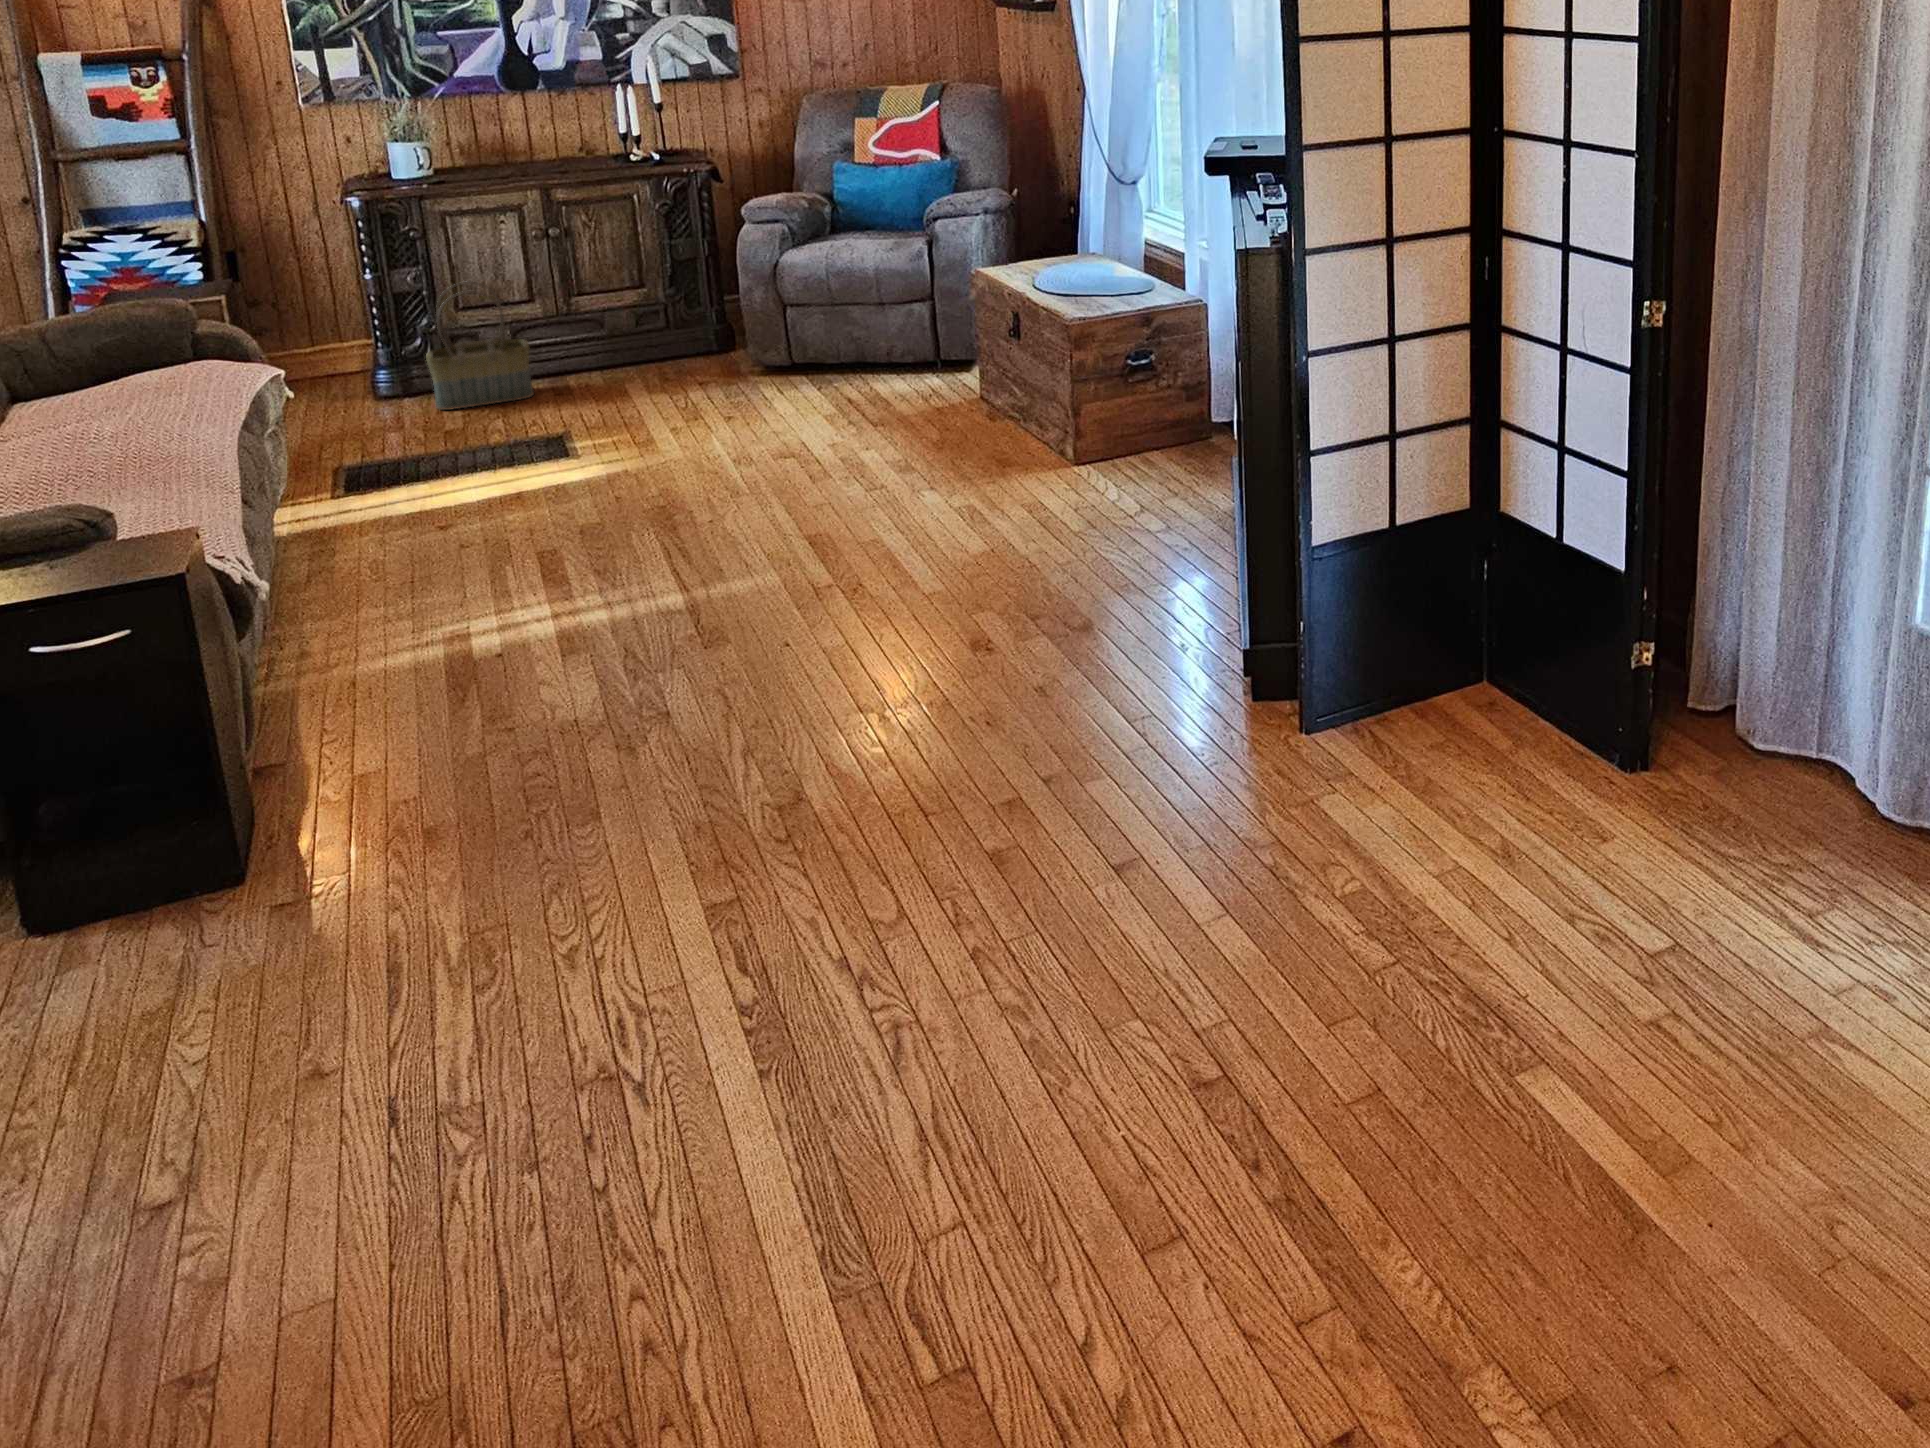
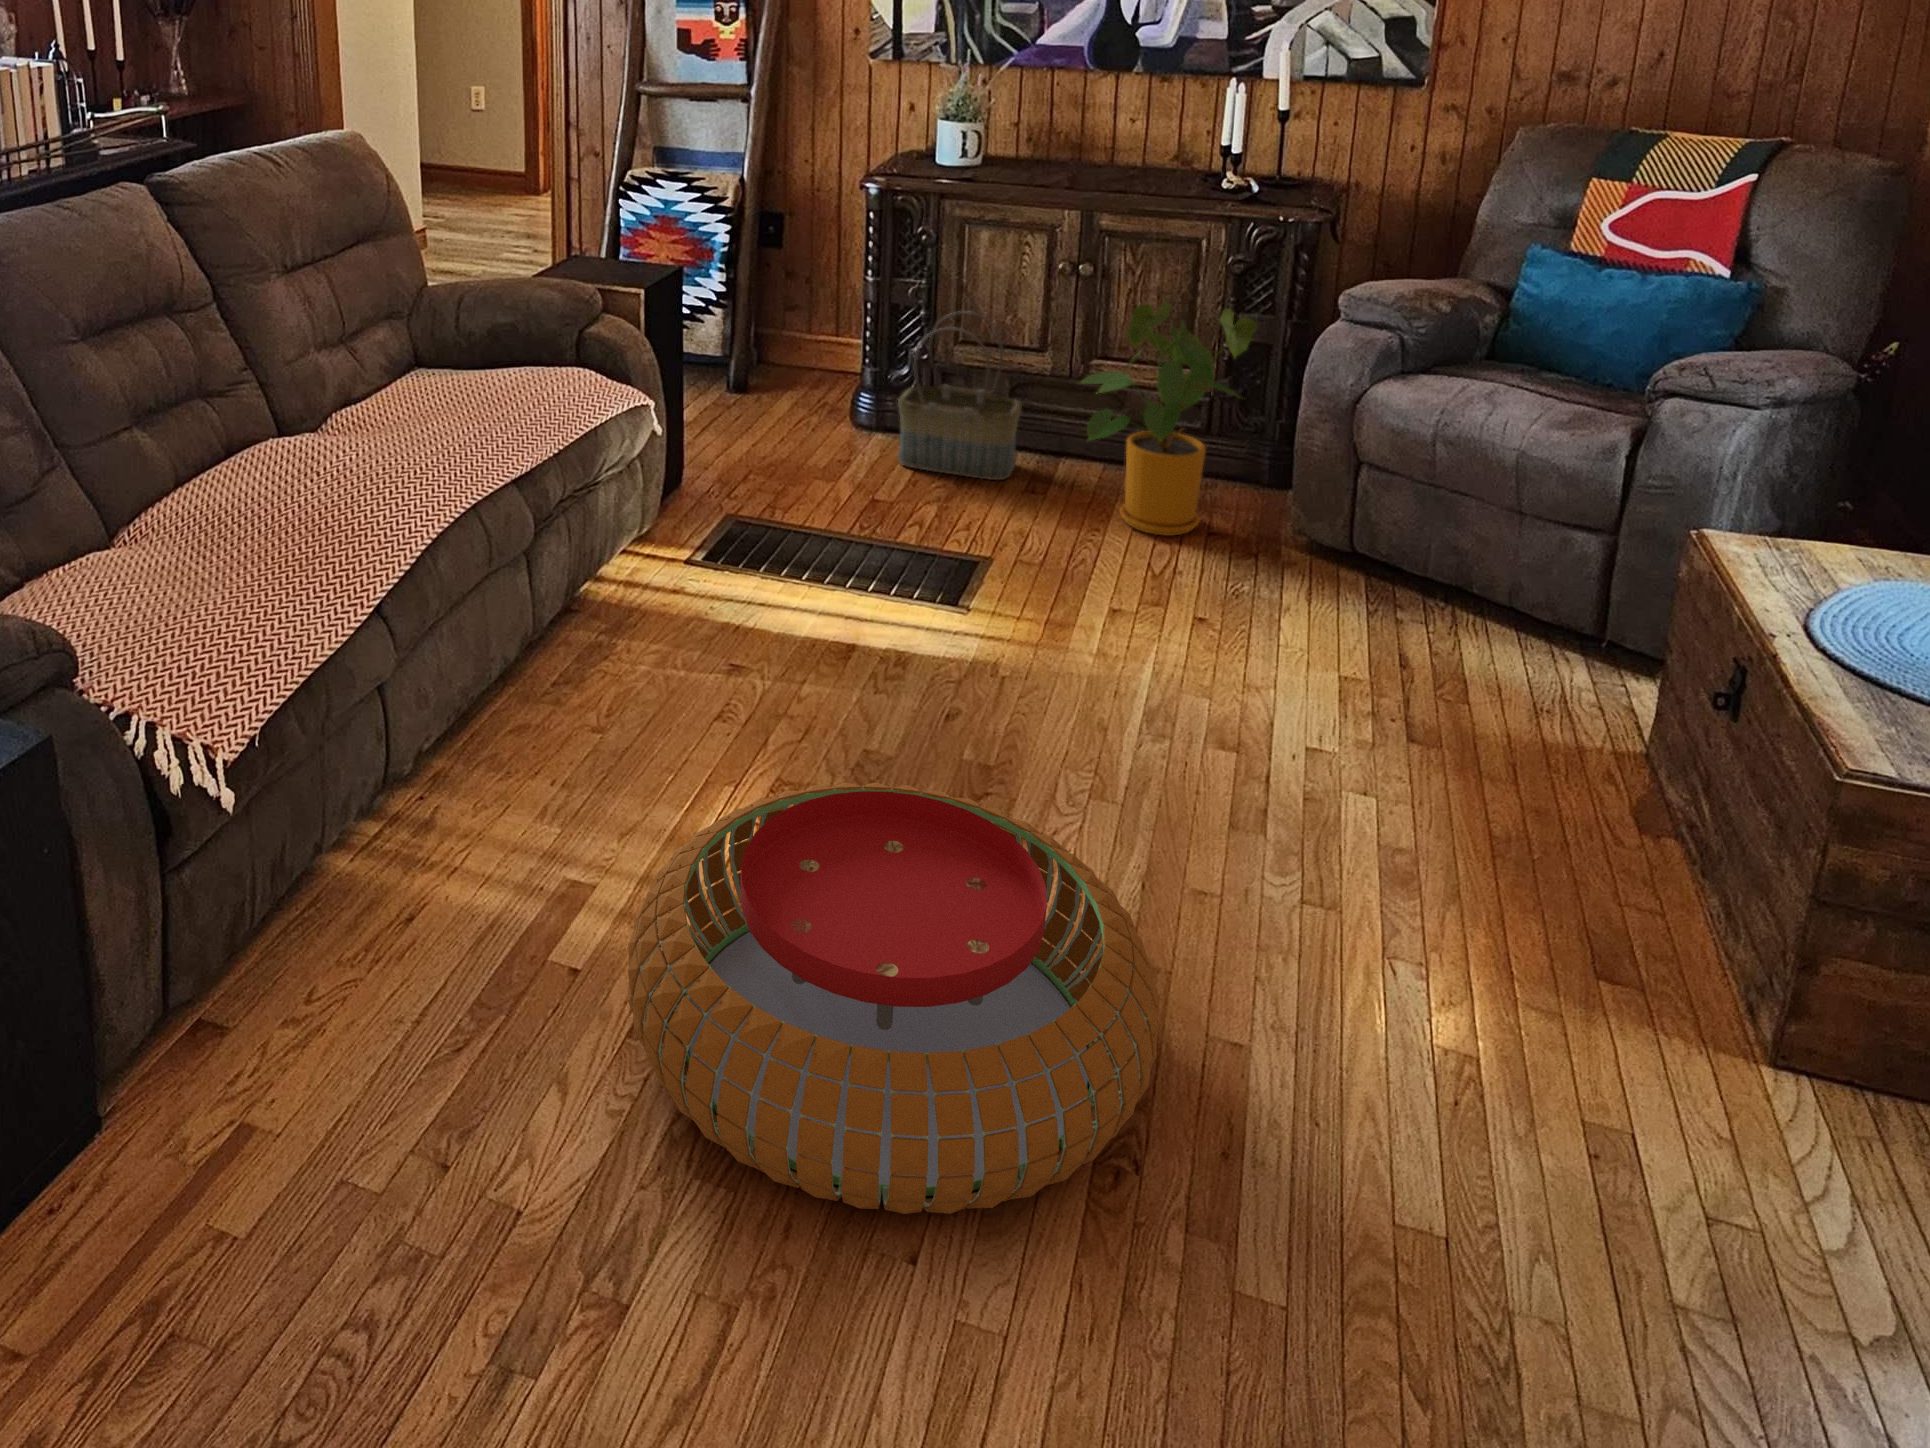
house plant: none [587,236,703,394] -> present [1082,302,1257,536]
pouf: none [534,476,856,664] -> present [628,782,1160,1214]

